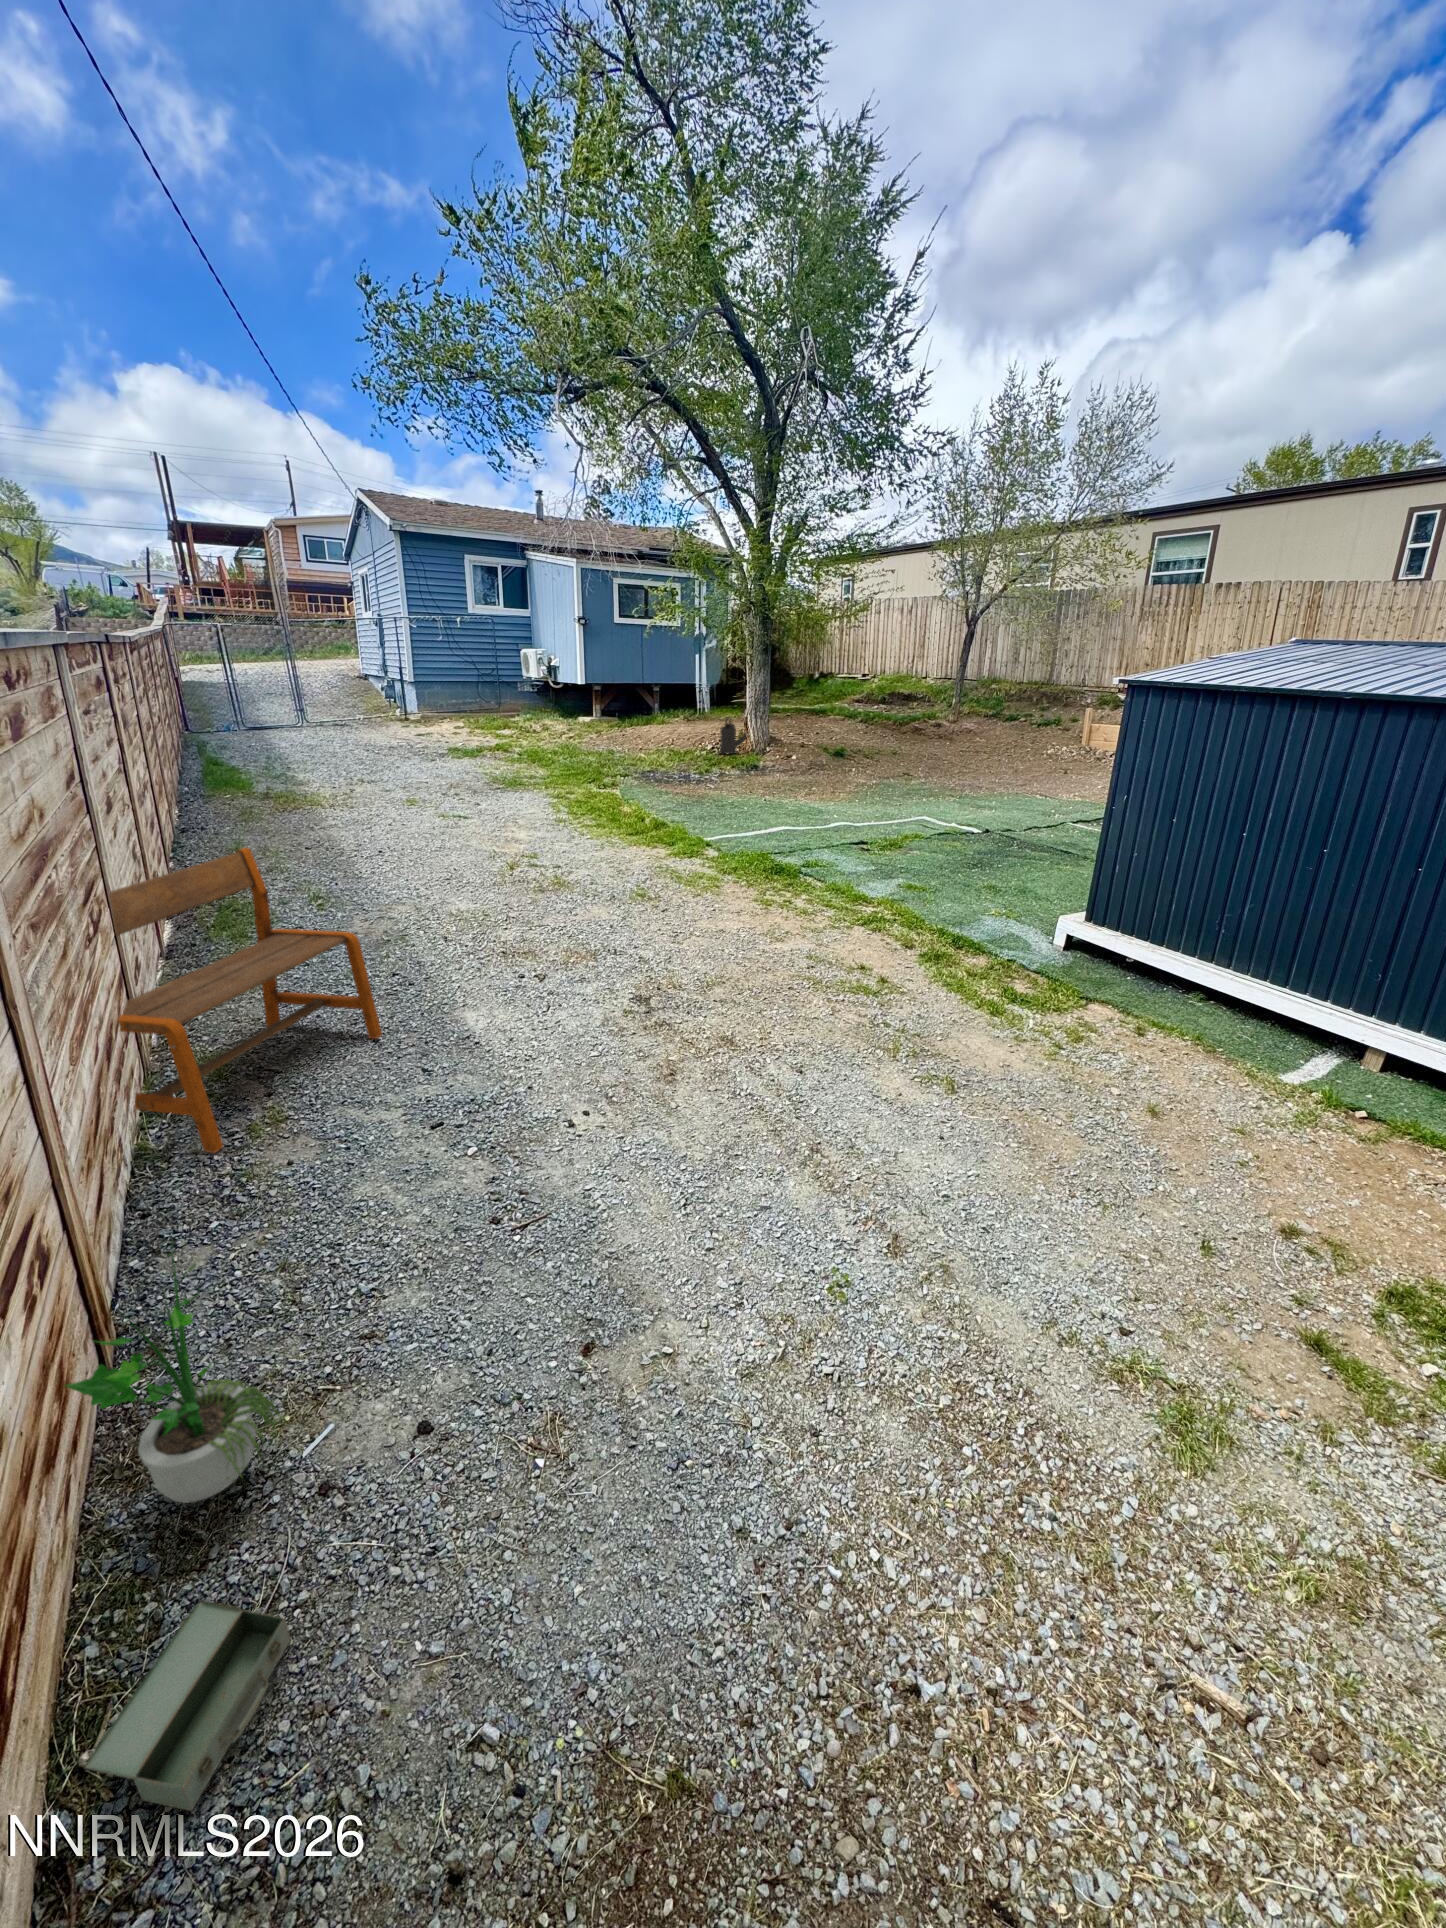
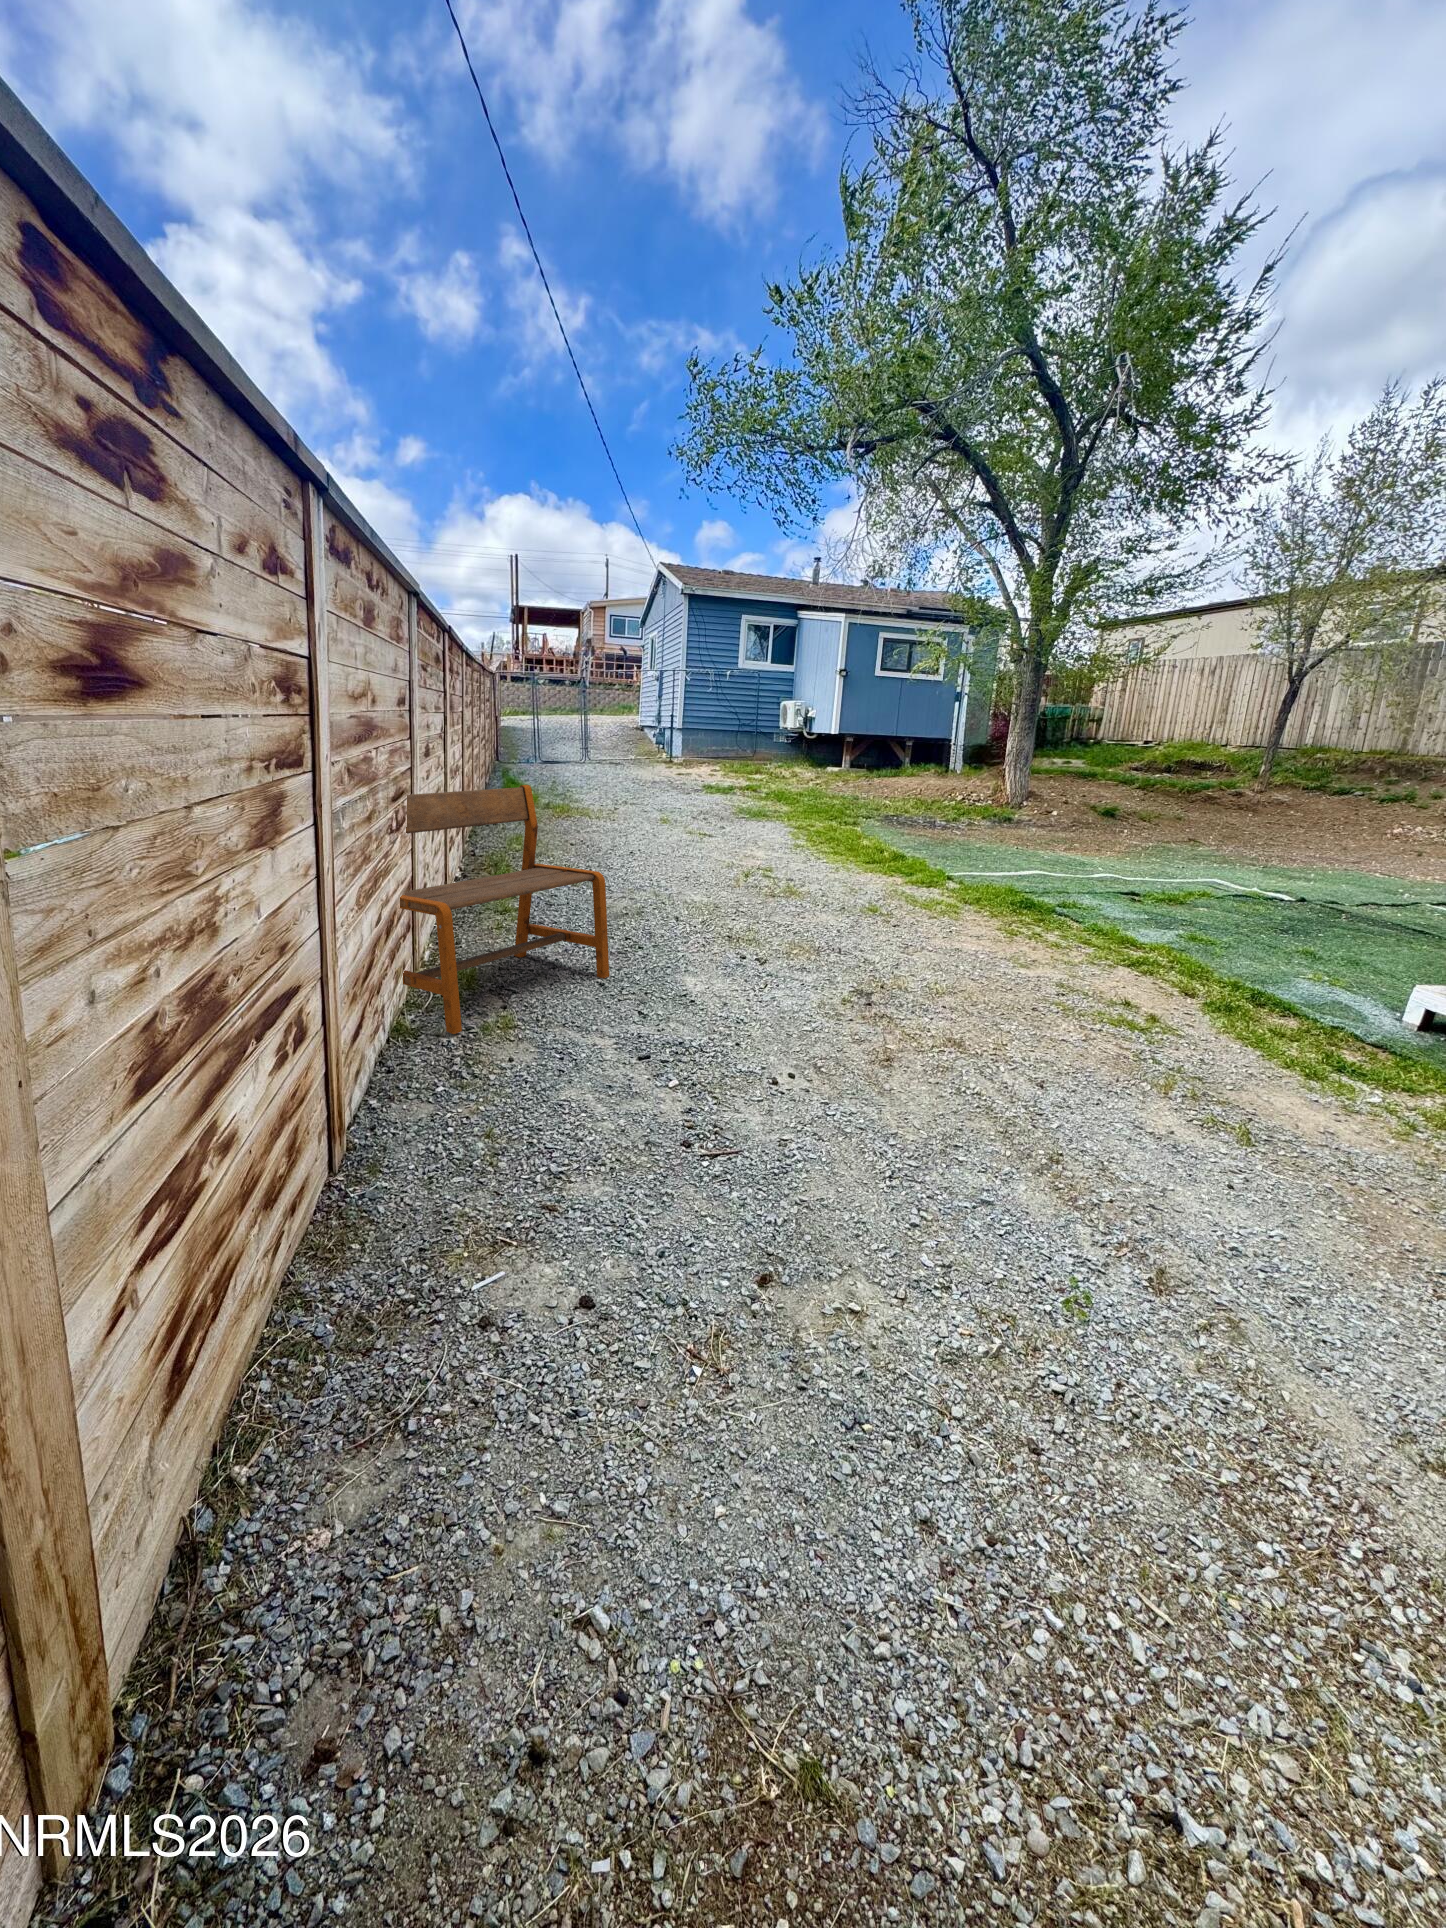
watering can: present [716,717,747,754] -> none [962,771,1010,809]
potted plant: present [65,1248,284,1503] -> none [294,1042,463,1295]
toolbox: present [85,1601,291,1811] -> none [231,1374,427,1564]

